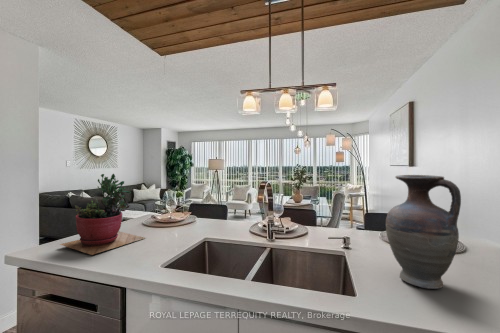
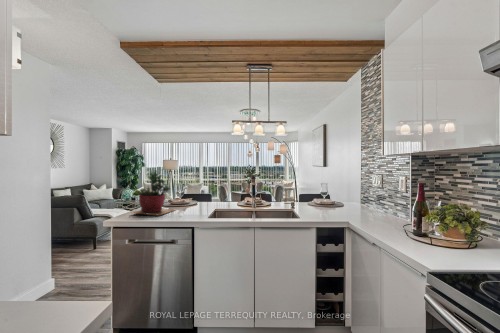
vase: present [386,175,461,289] -> none [309,170,335,214]

